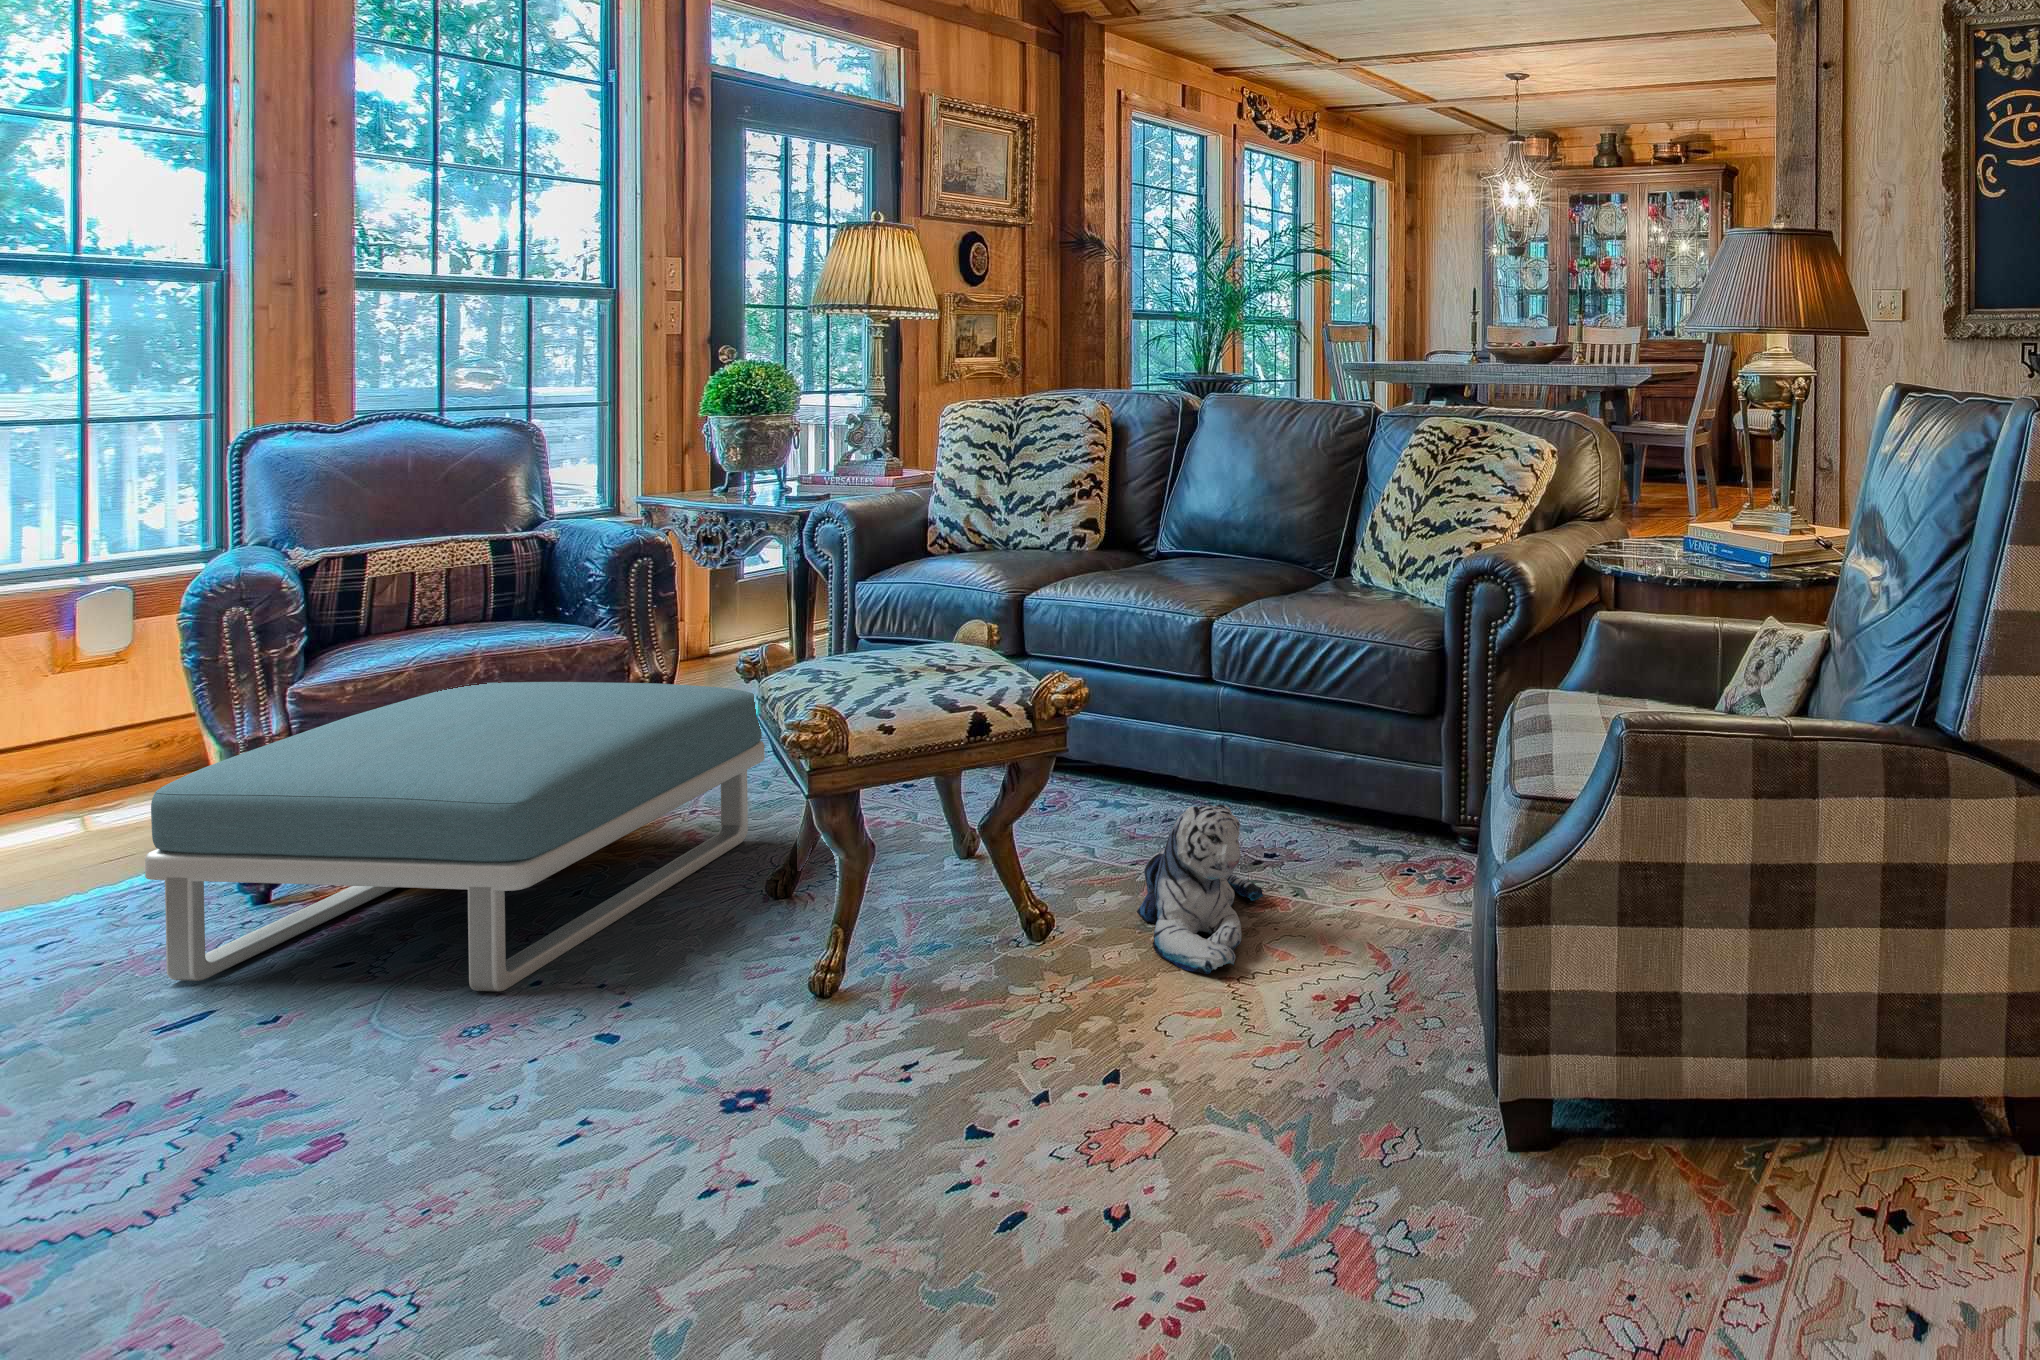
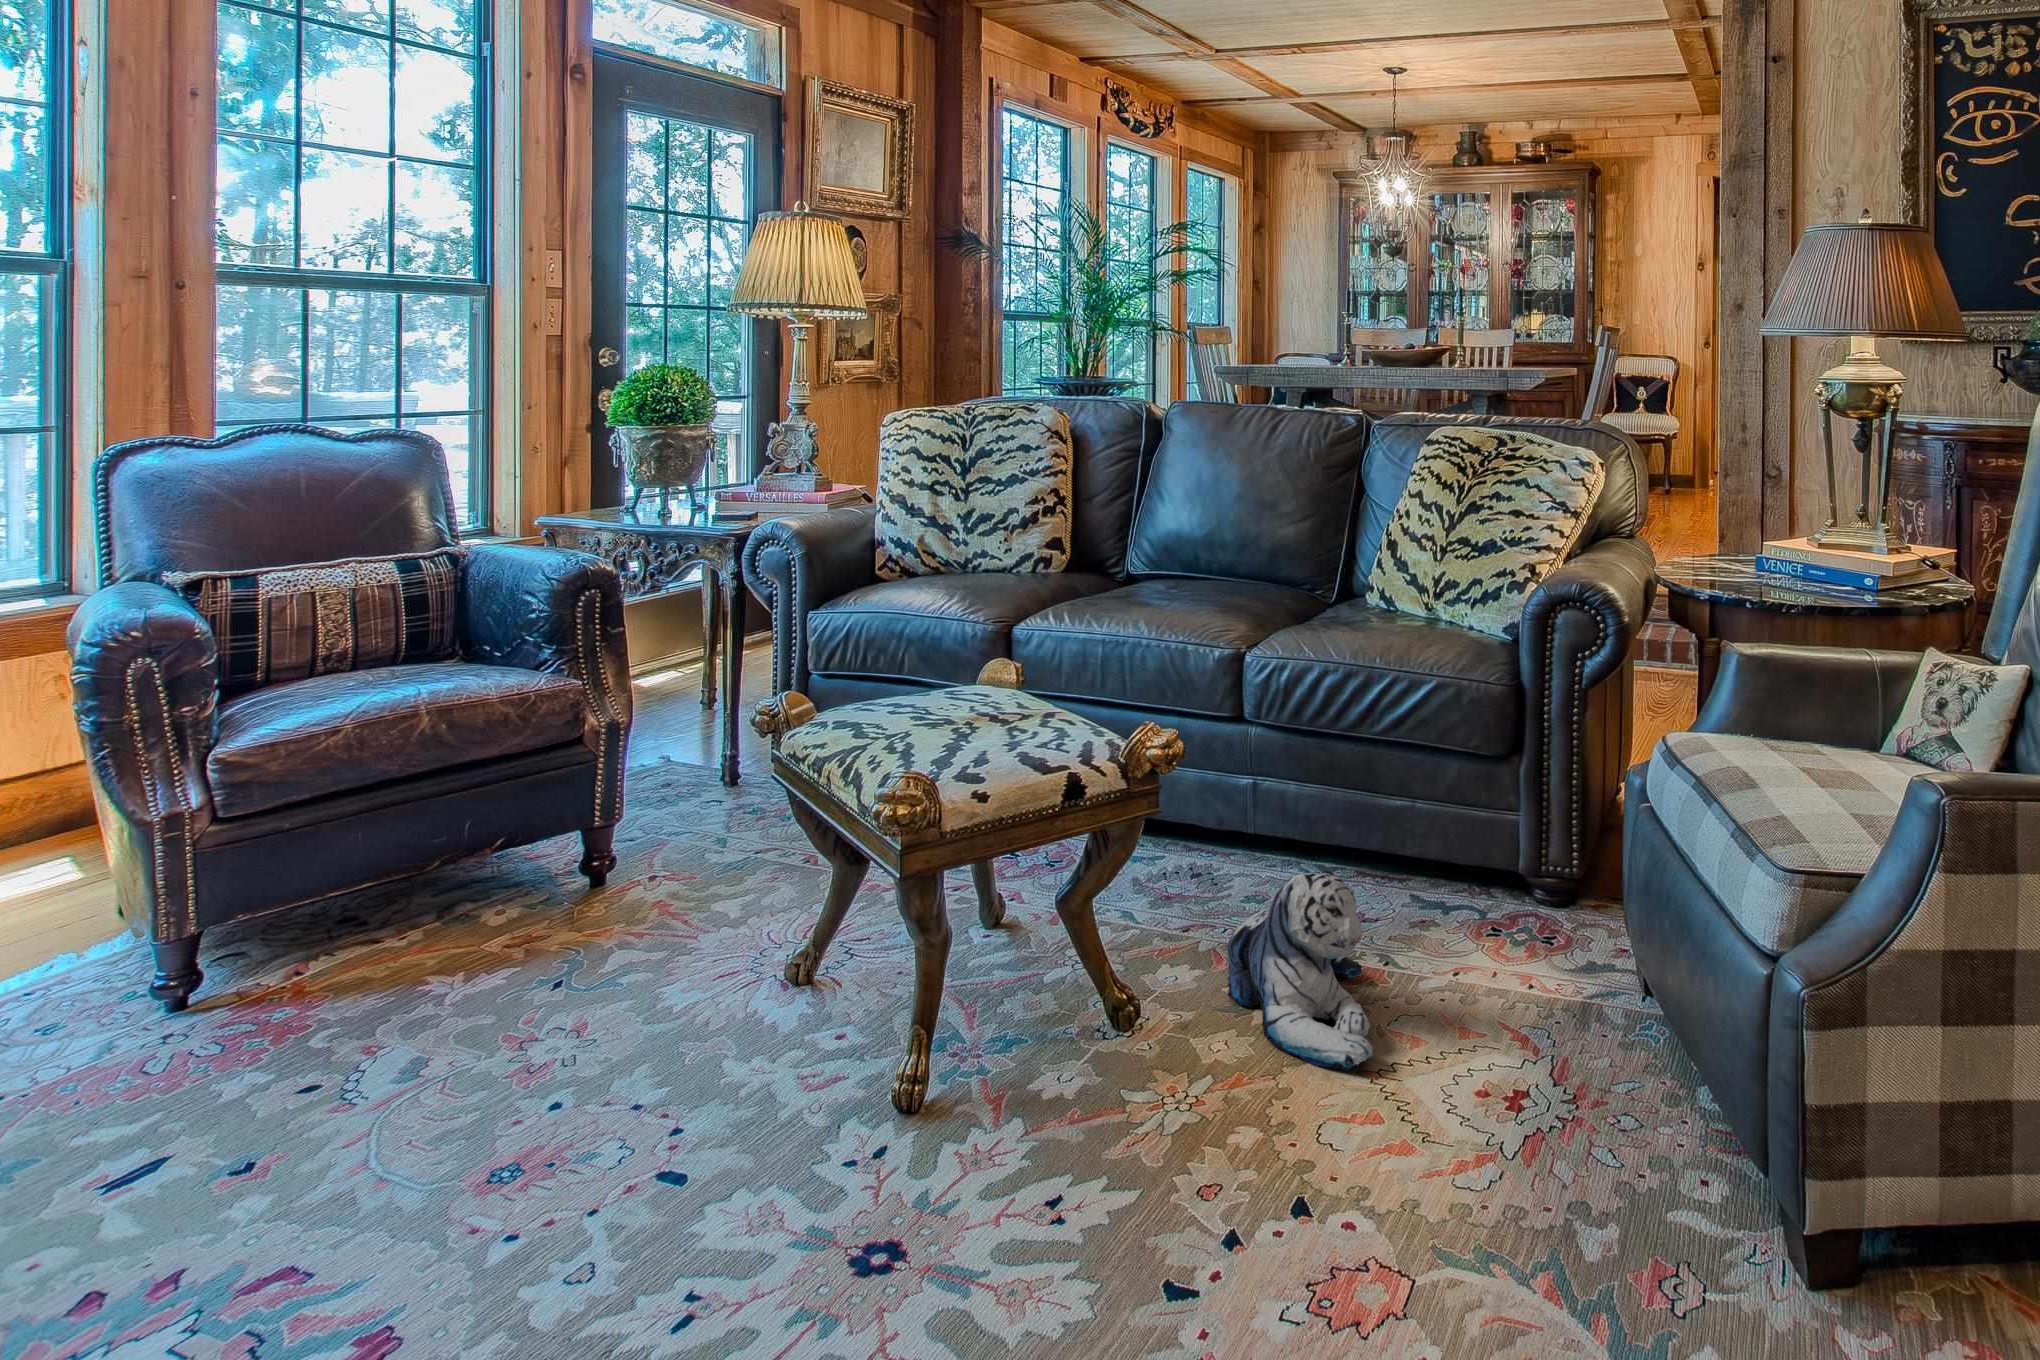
footstool: present [145,682,765,992] -> none [75,737,753,1114]

